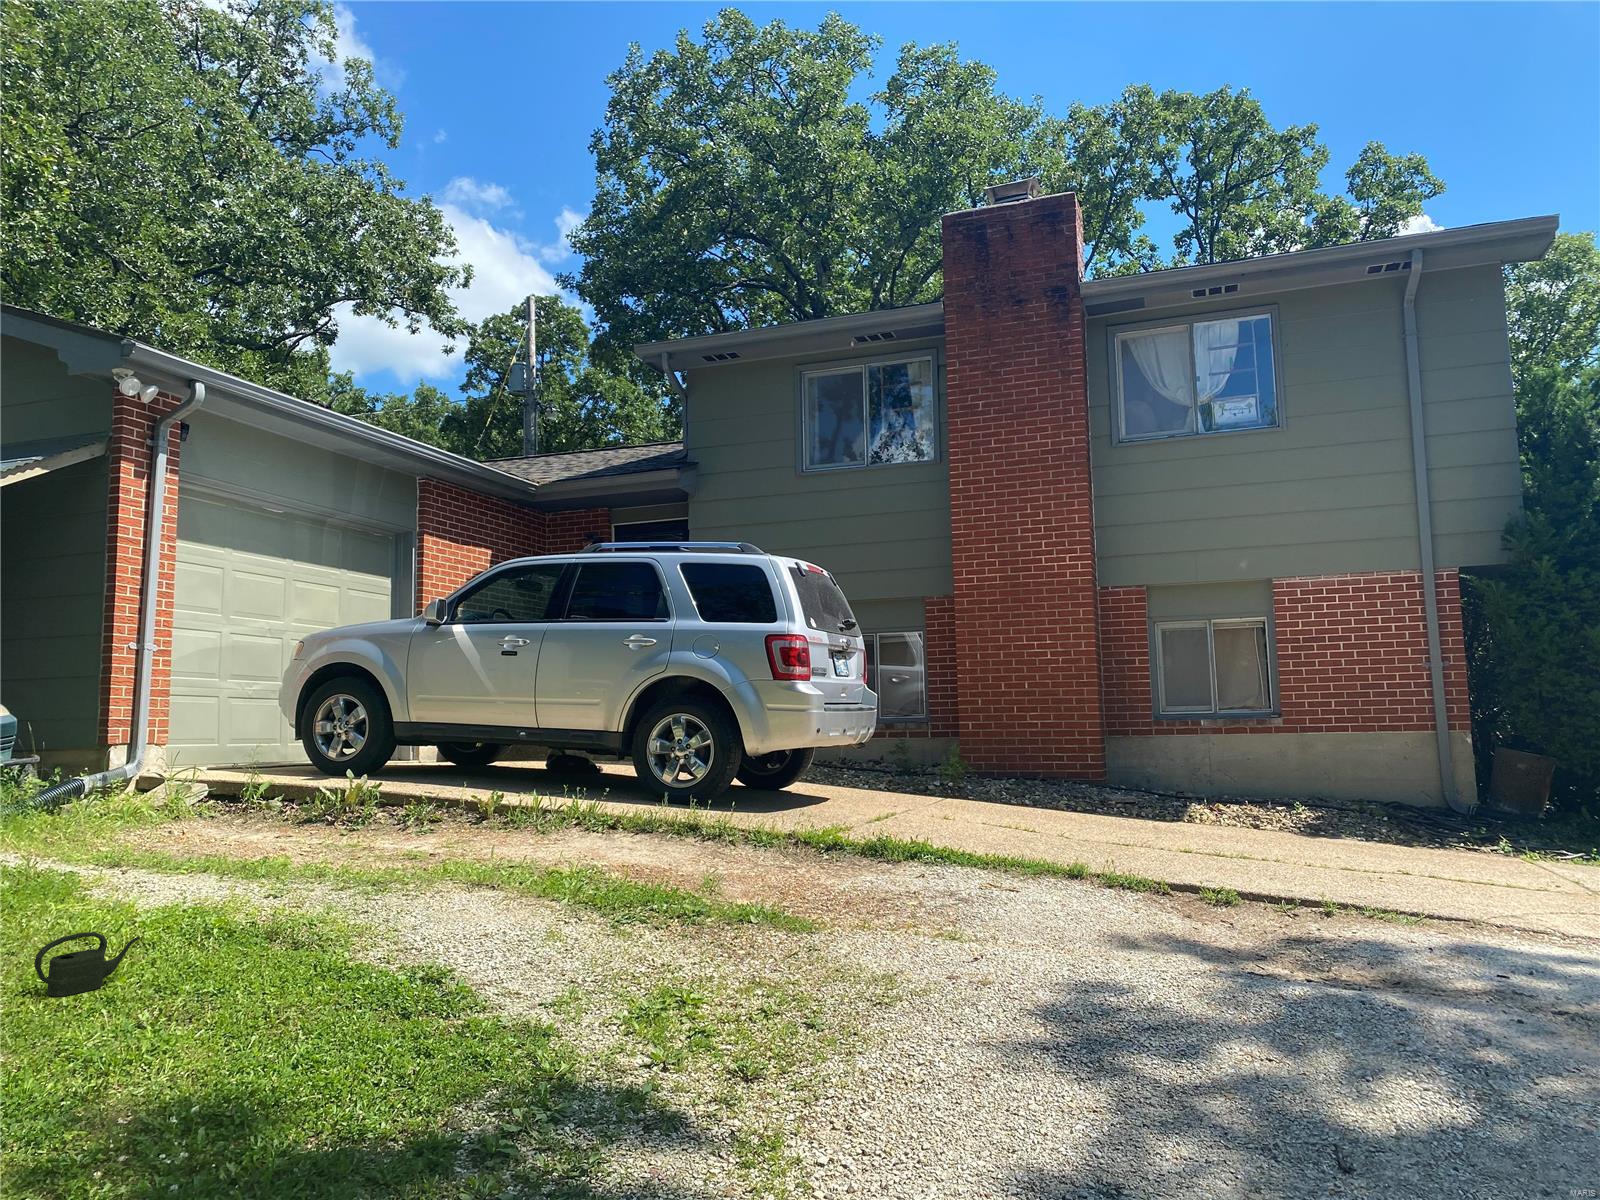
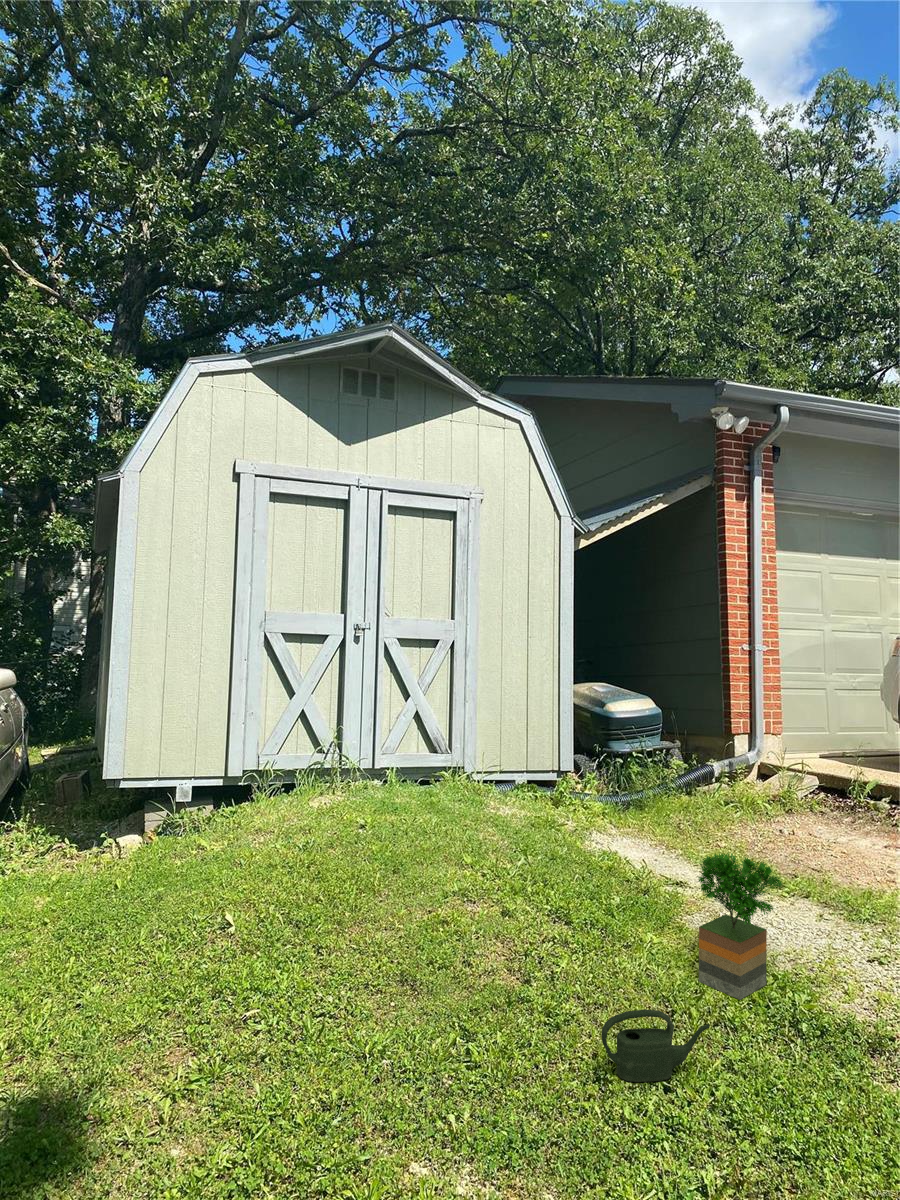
potted tree: none [111,812,202,937] -> present [698,853,783,1000]

